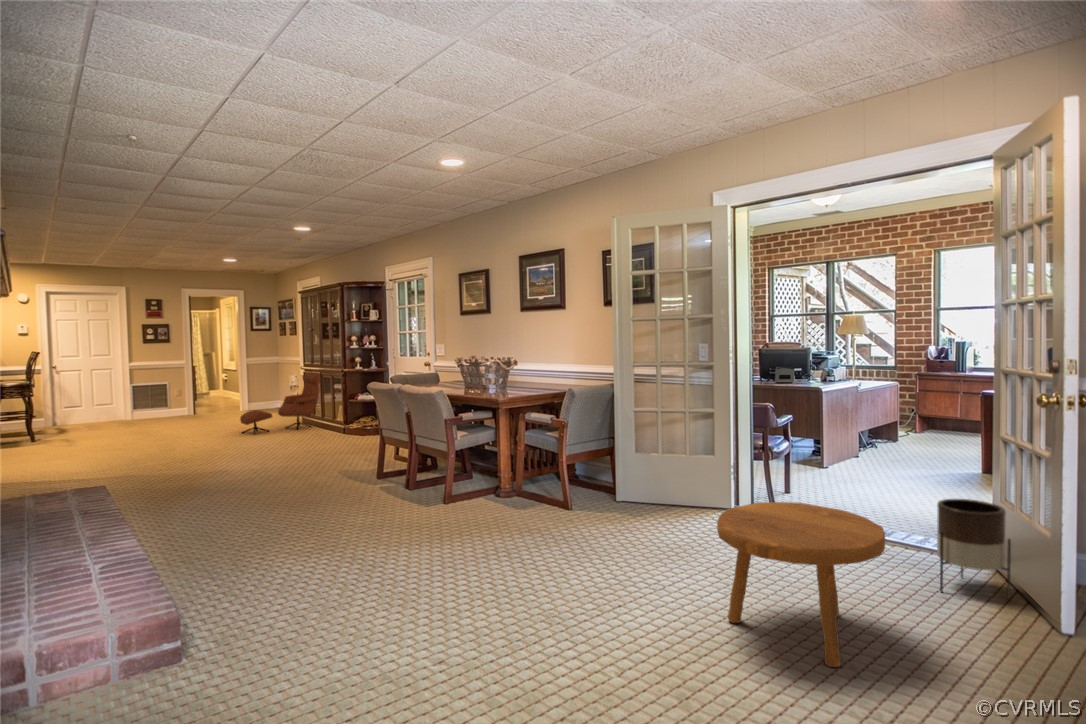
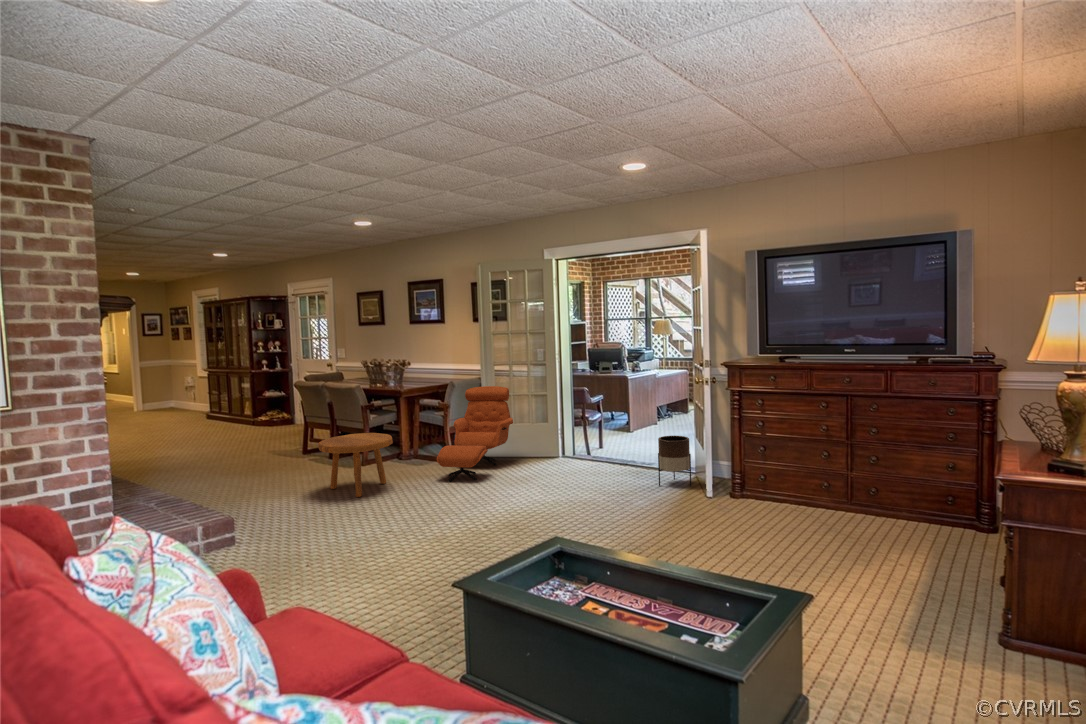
armchair: present [240,373,320,434] -> present [437,386,513,482]
footstool: present [717,502,885,667] -> present [318,433,393,497]

